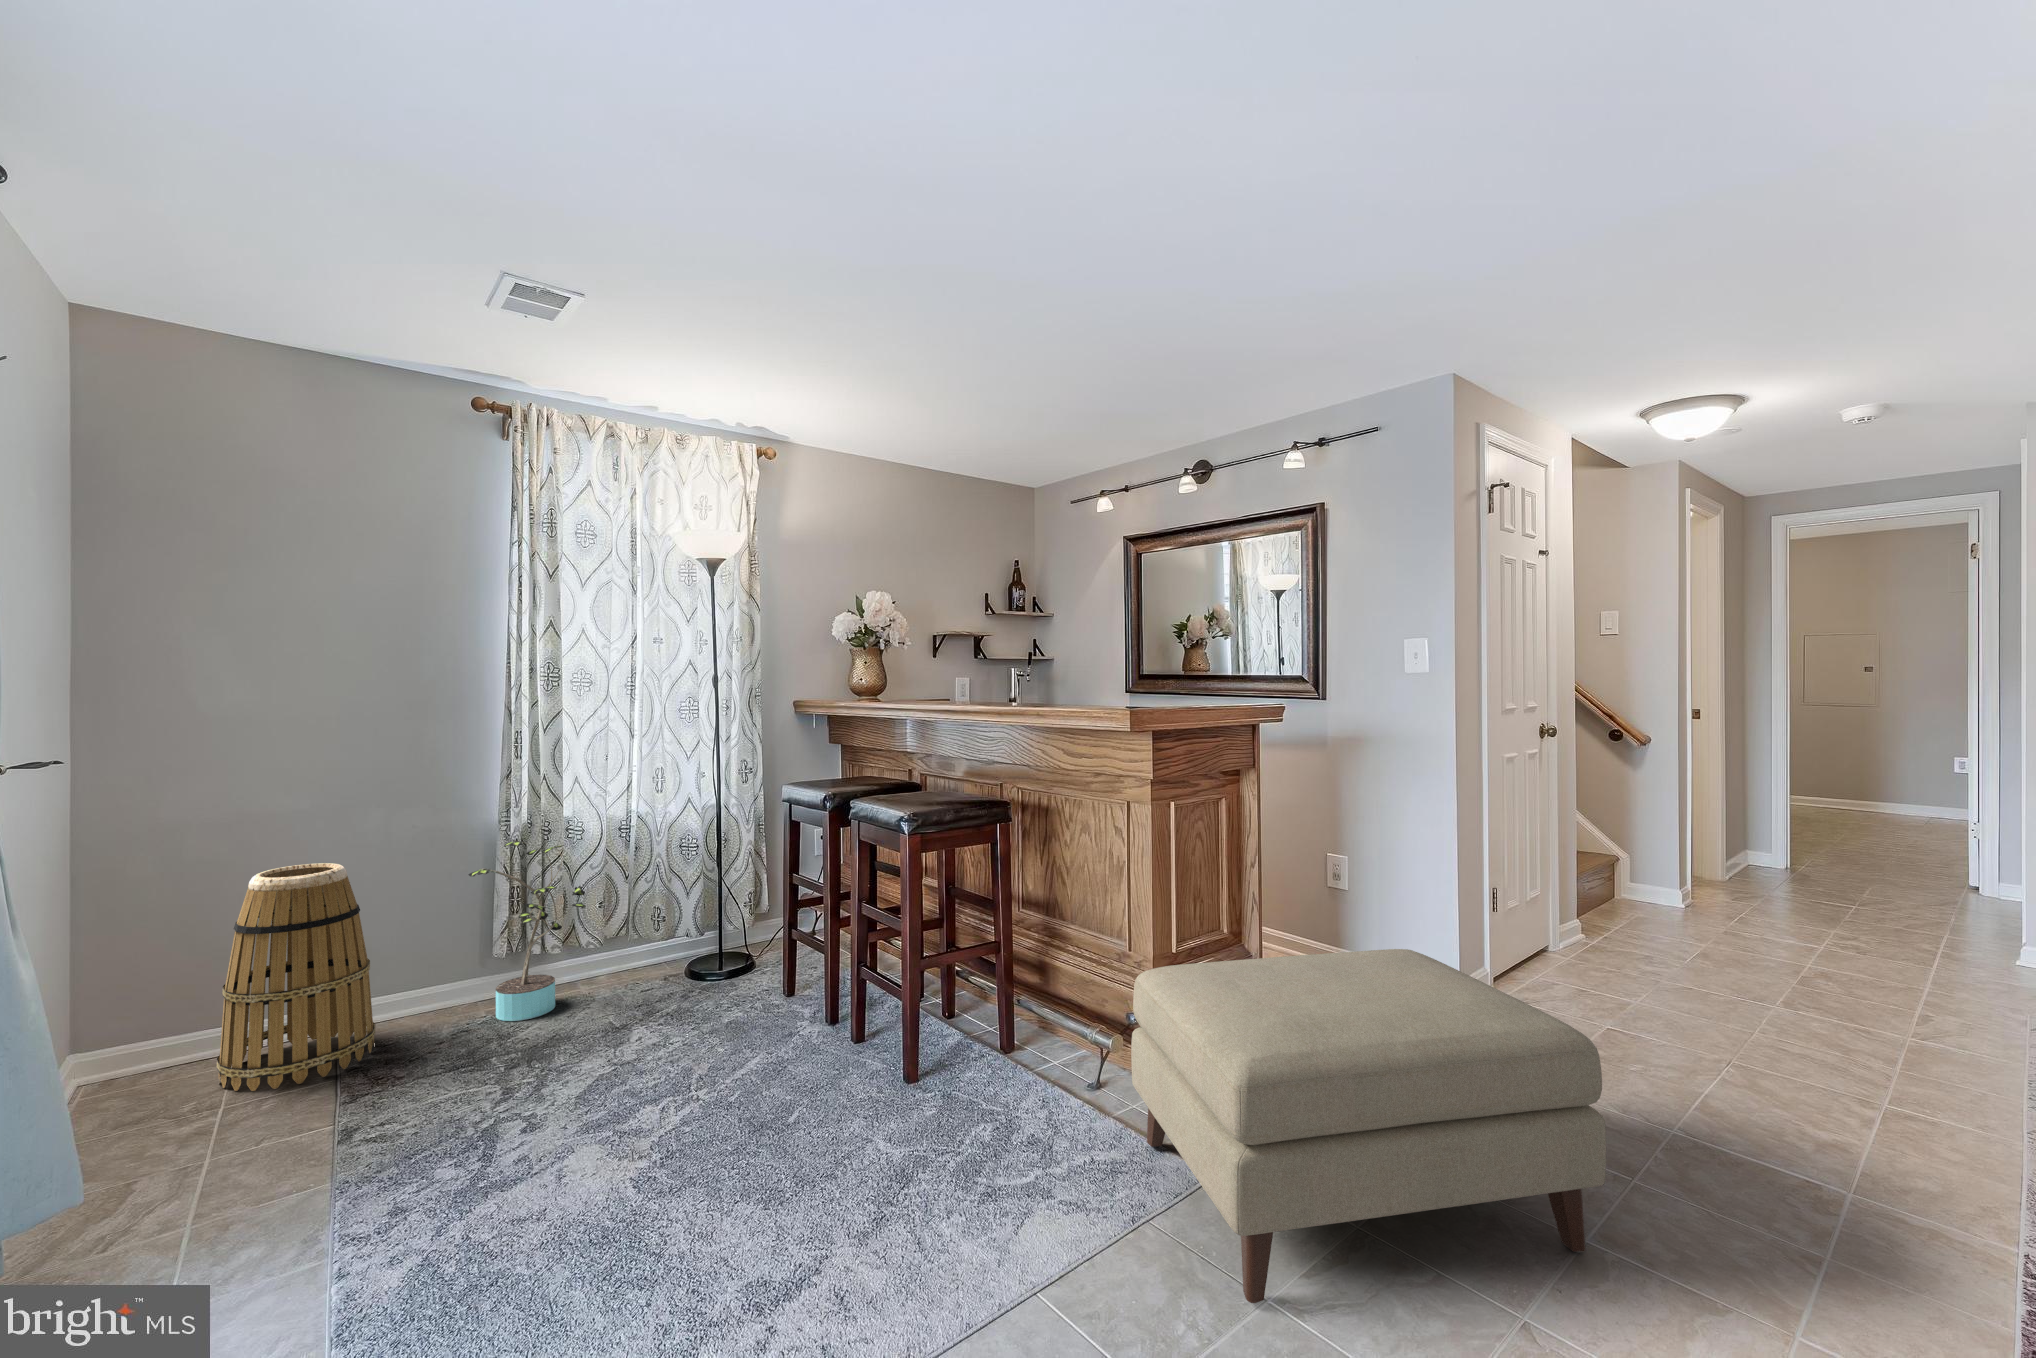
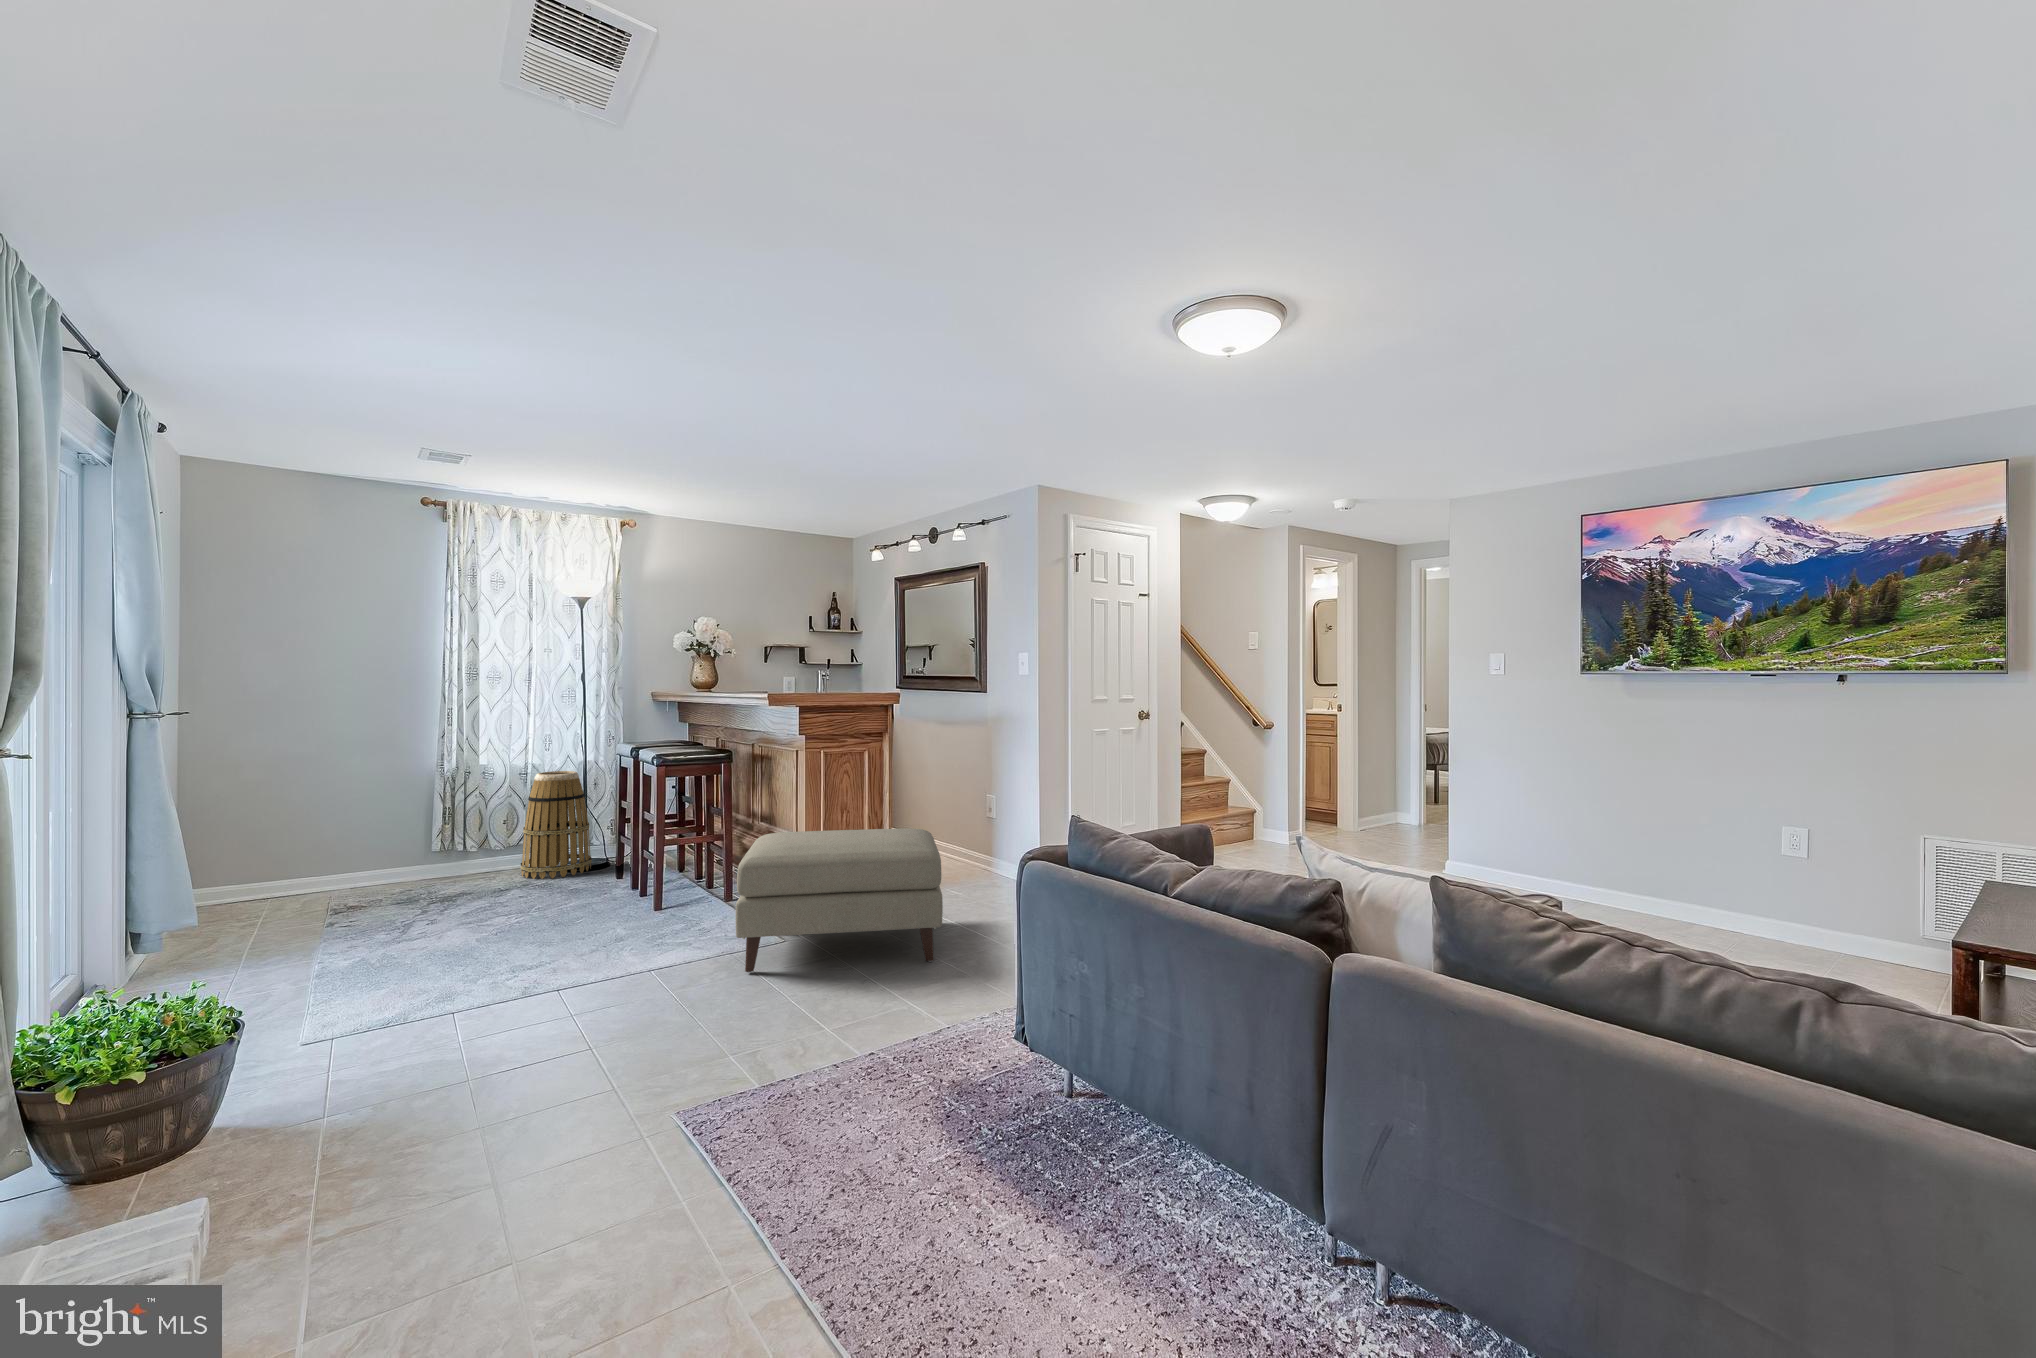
potted plant: present [469,841,586,1021] -> none [412,777,489,887]
basket: present [217,863,376,1091] -> present [521,771,592,879]

